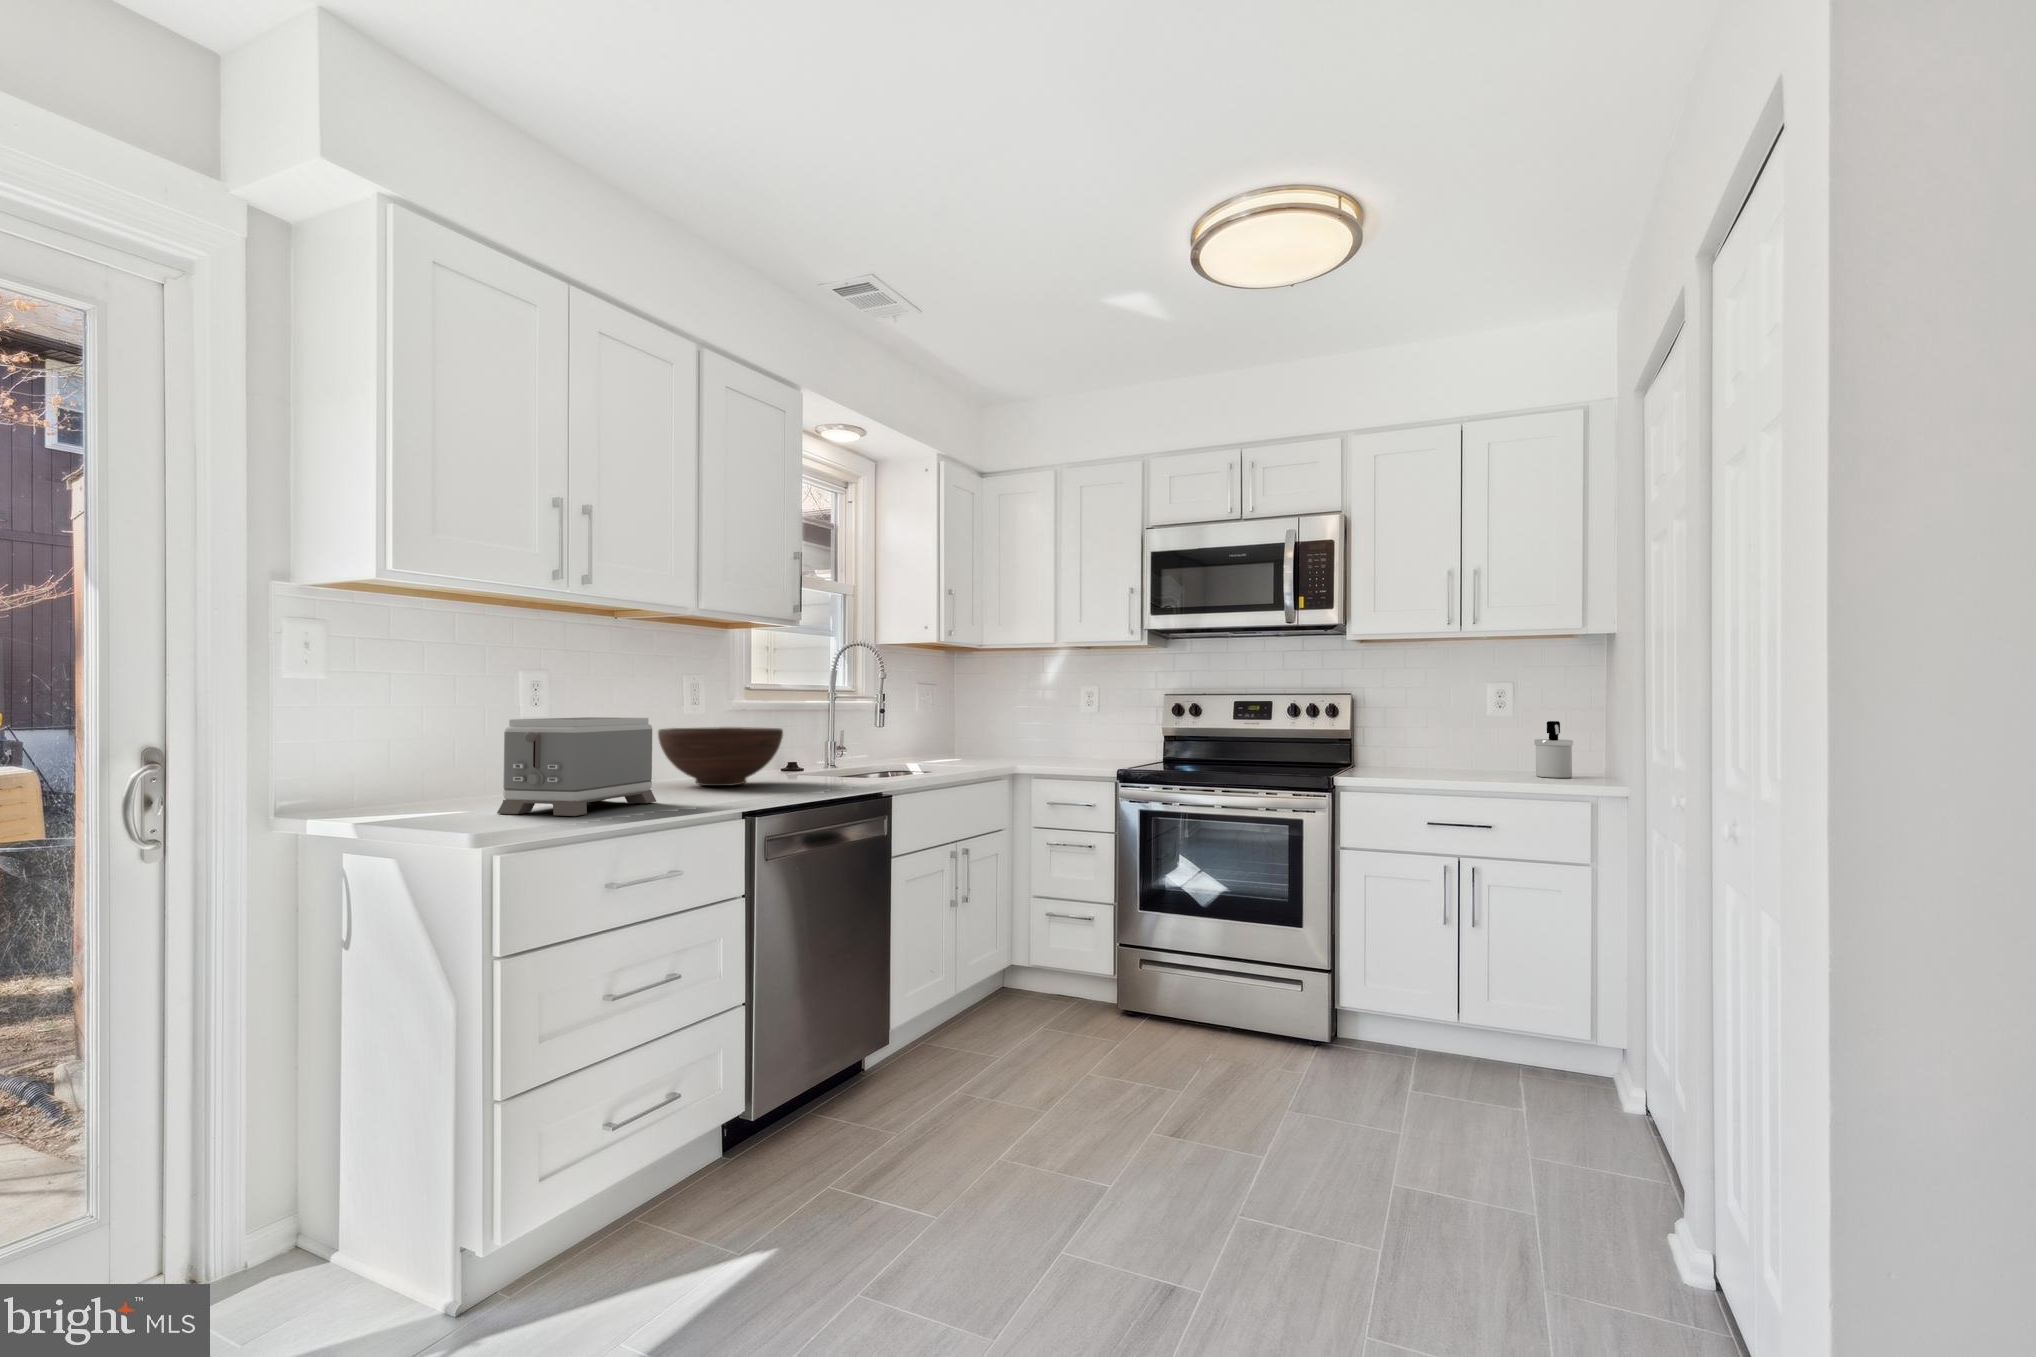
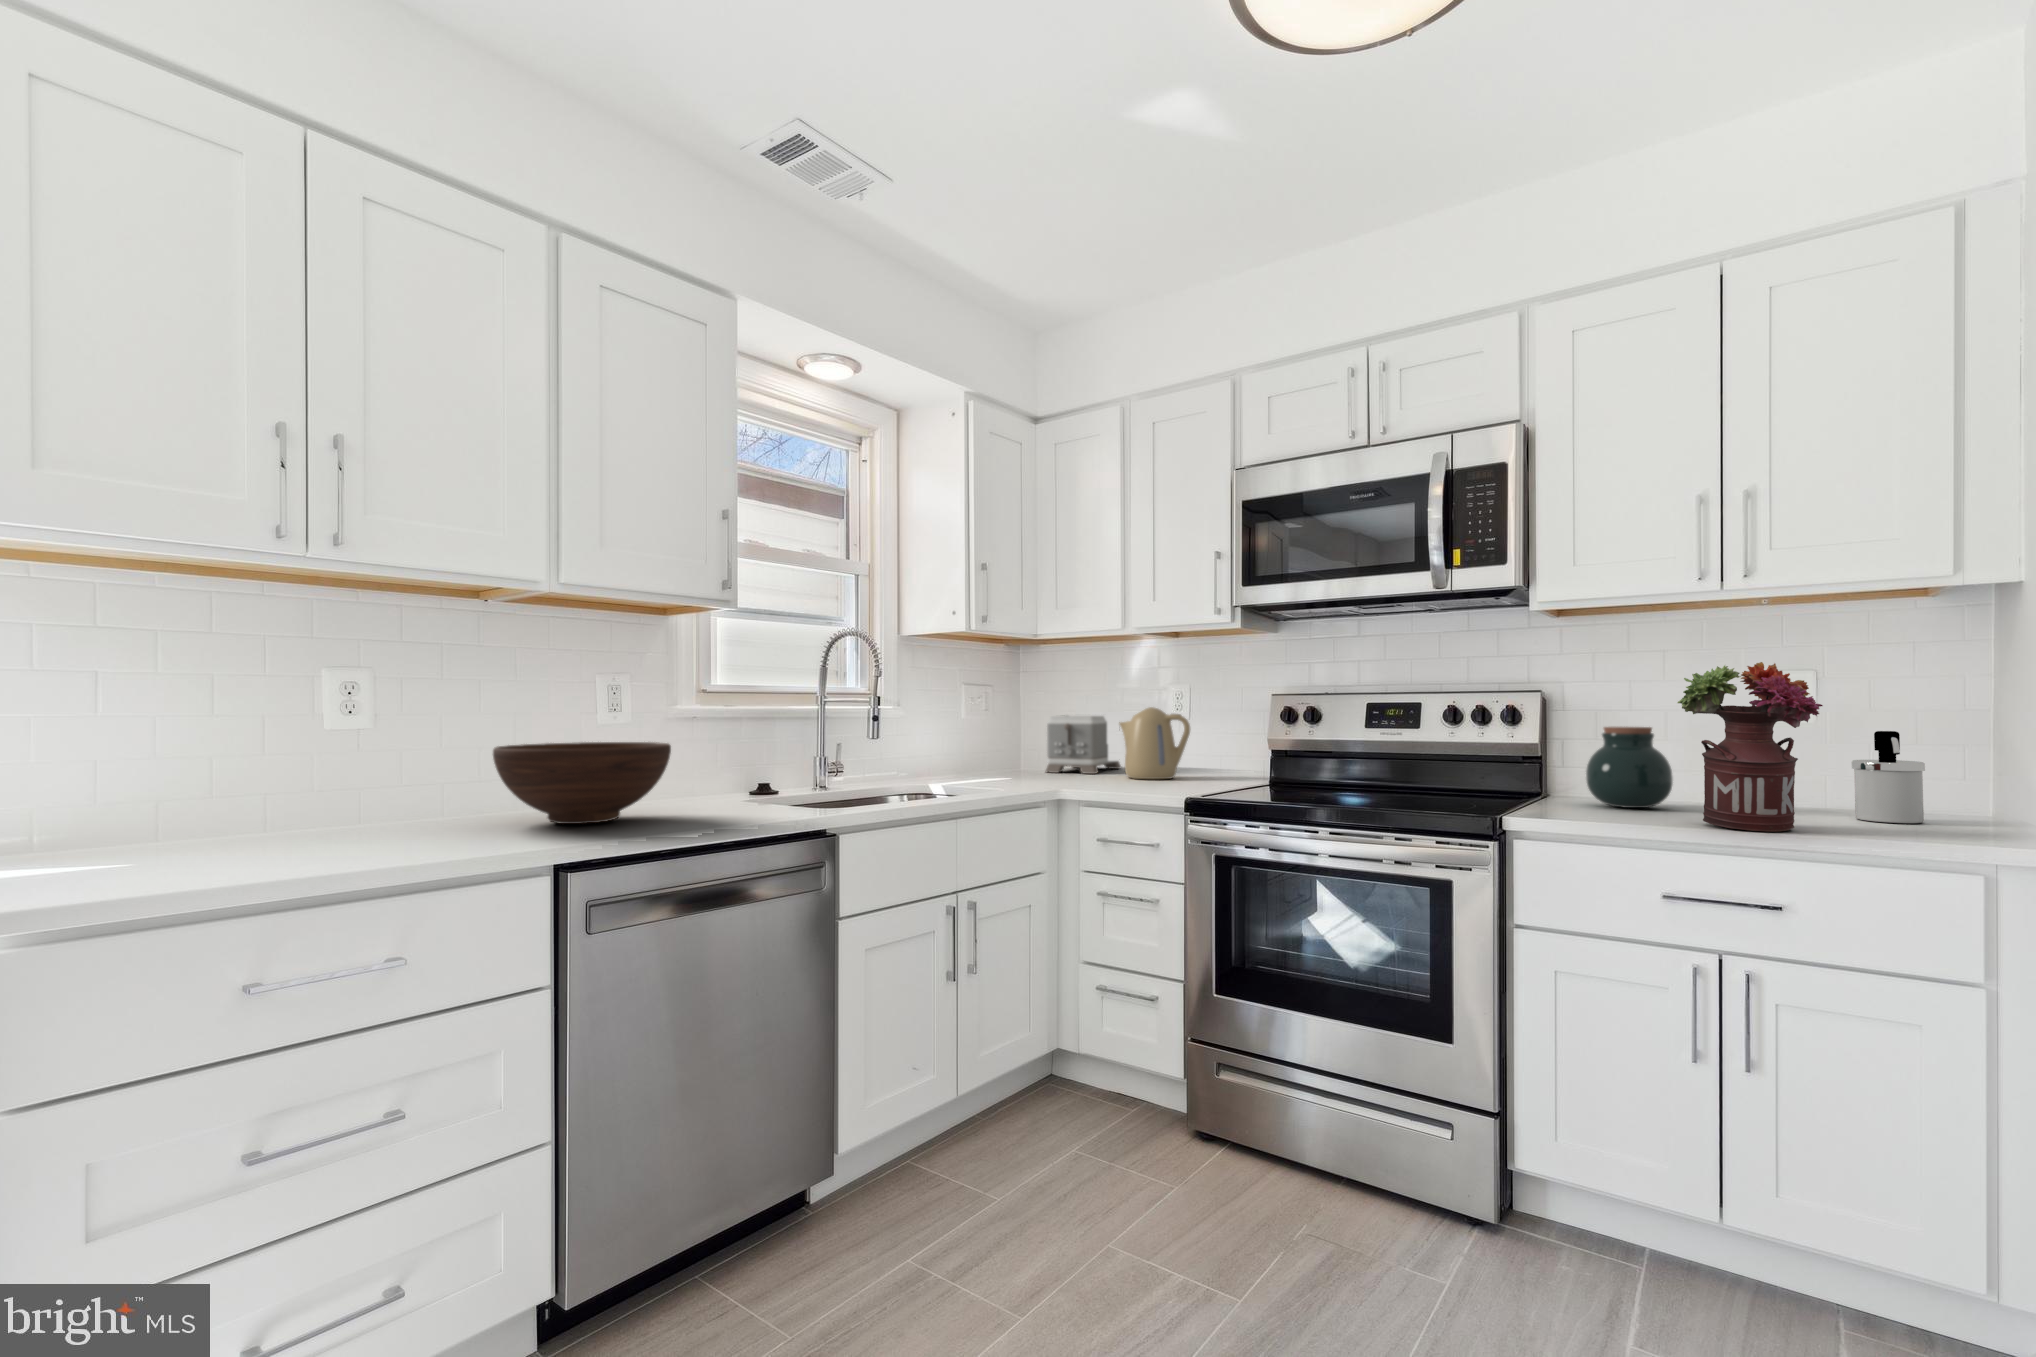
flower arrangement: none [1438,677,1517,782] -> present [1677,662,1823,832]
kettle: none [1045,704,1102,760] -> present [1120,707,1190,779]
toaster: present [497,717,656,816] -> present [1046,715,1121,774]
jar: none [1381,719,1433,772] -> present [1586,727,1673,808]

